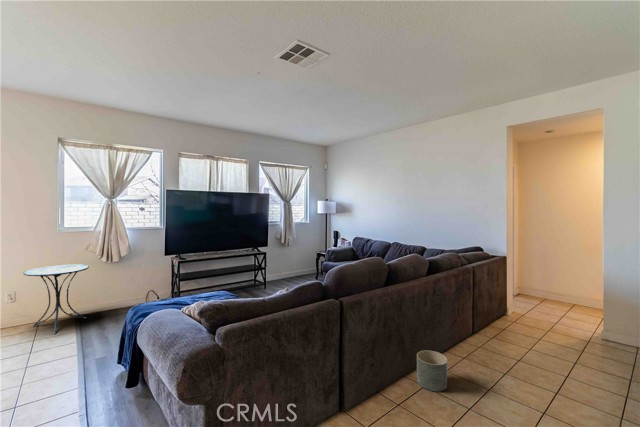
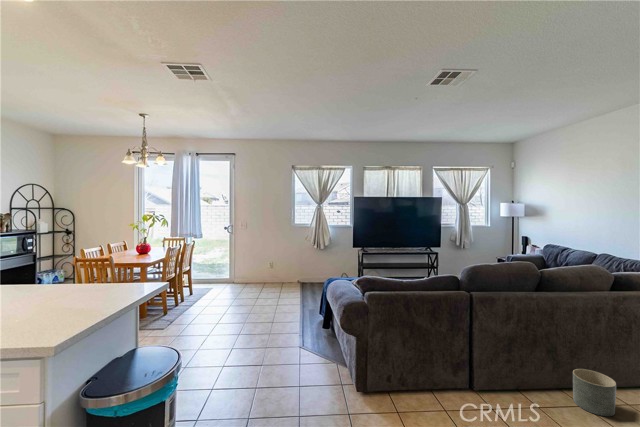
side table: present [23,264,89,334] -> none [275,248,307,291]

